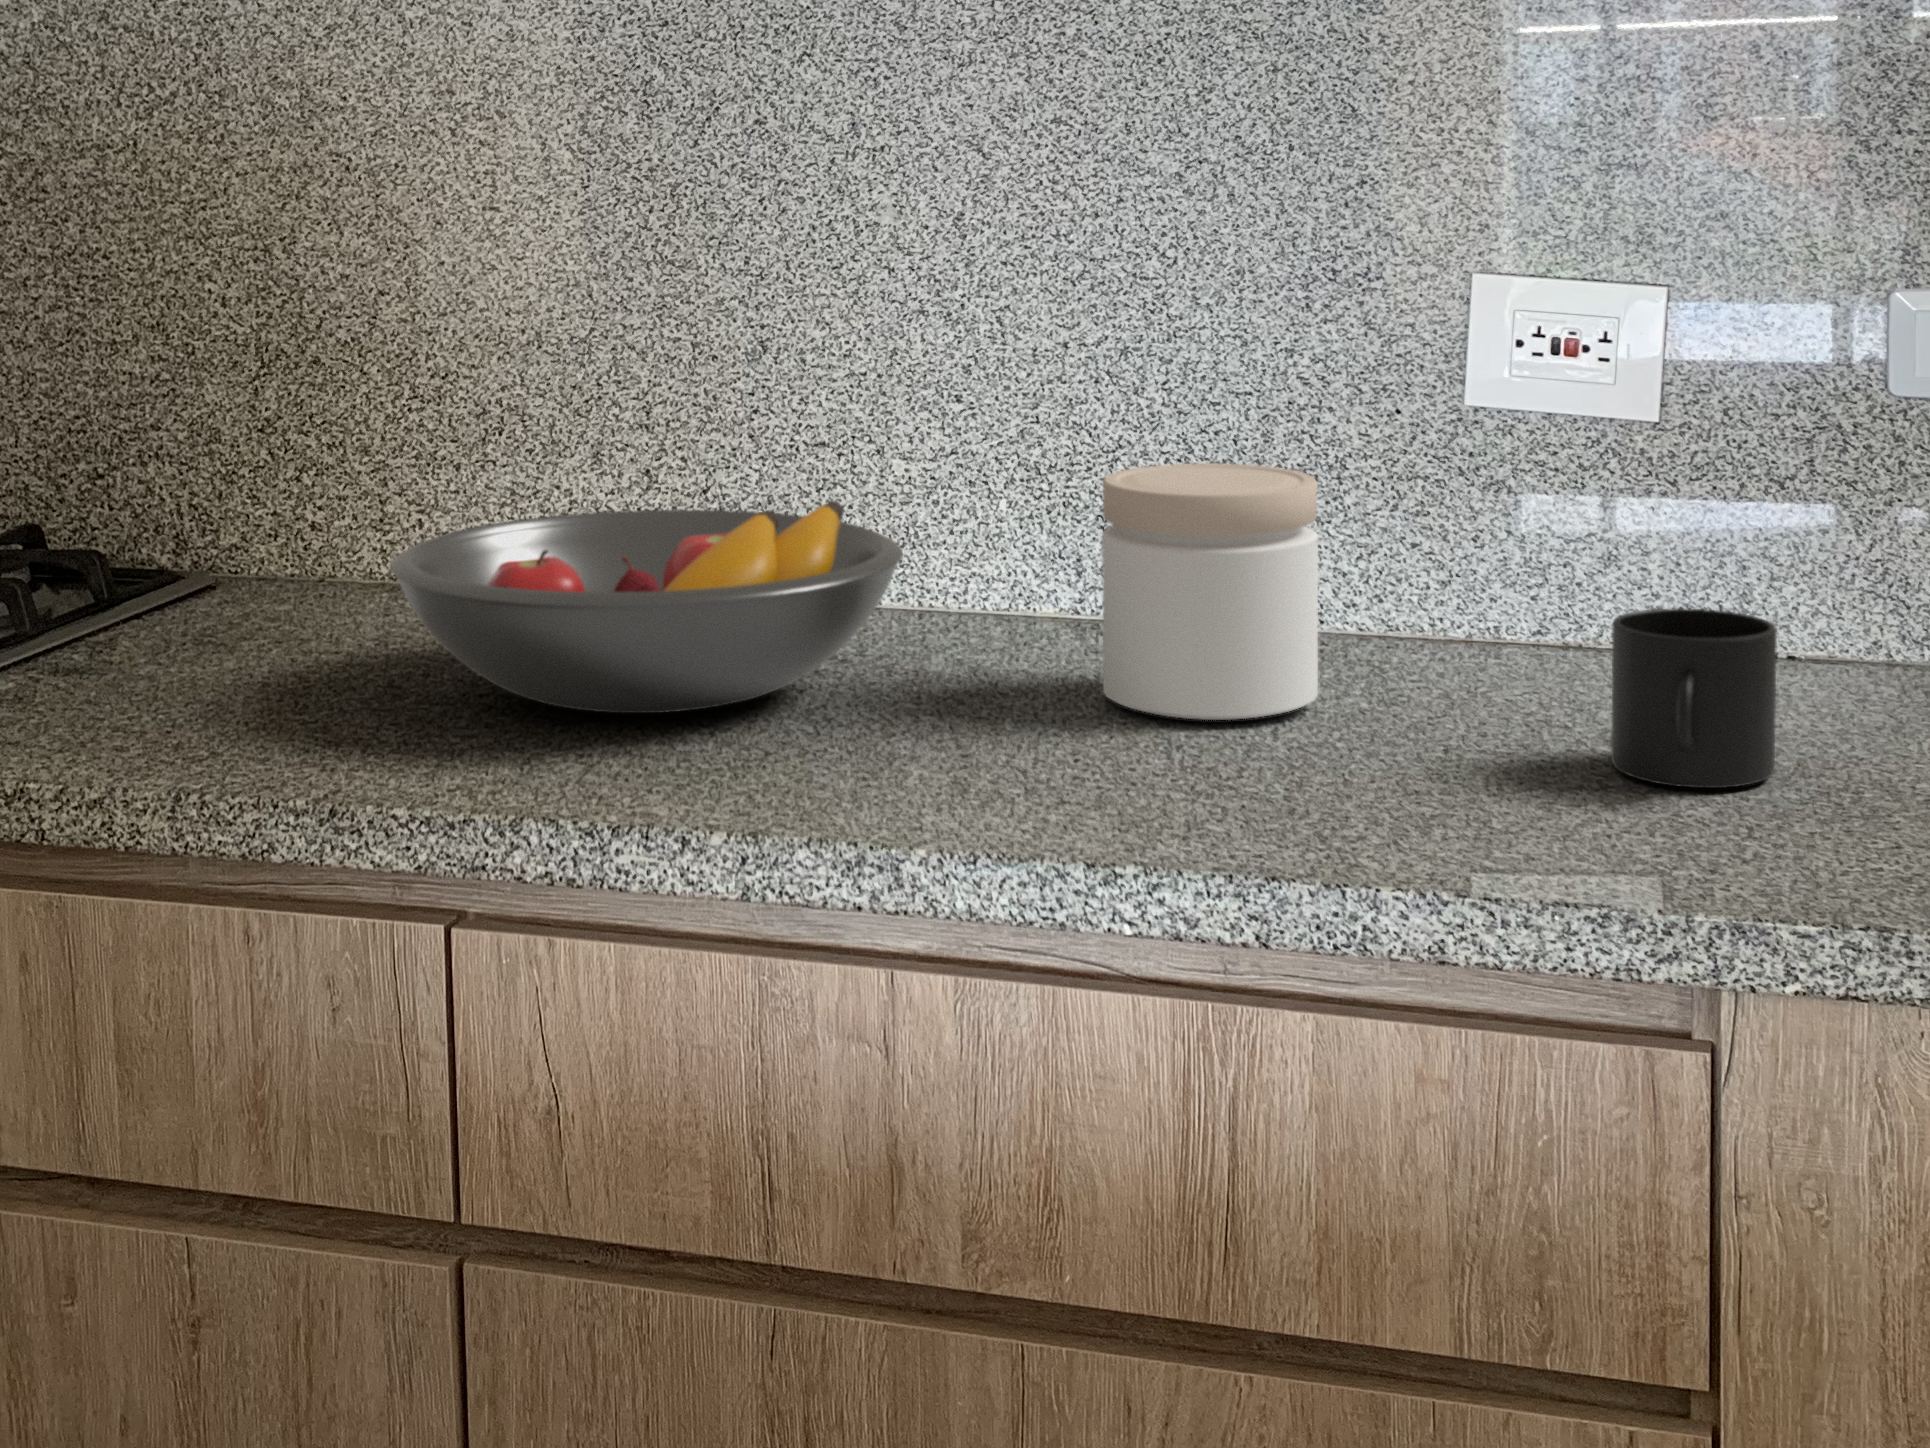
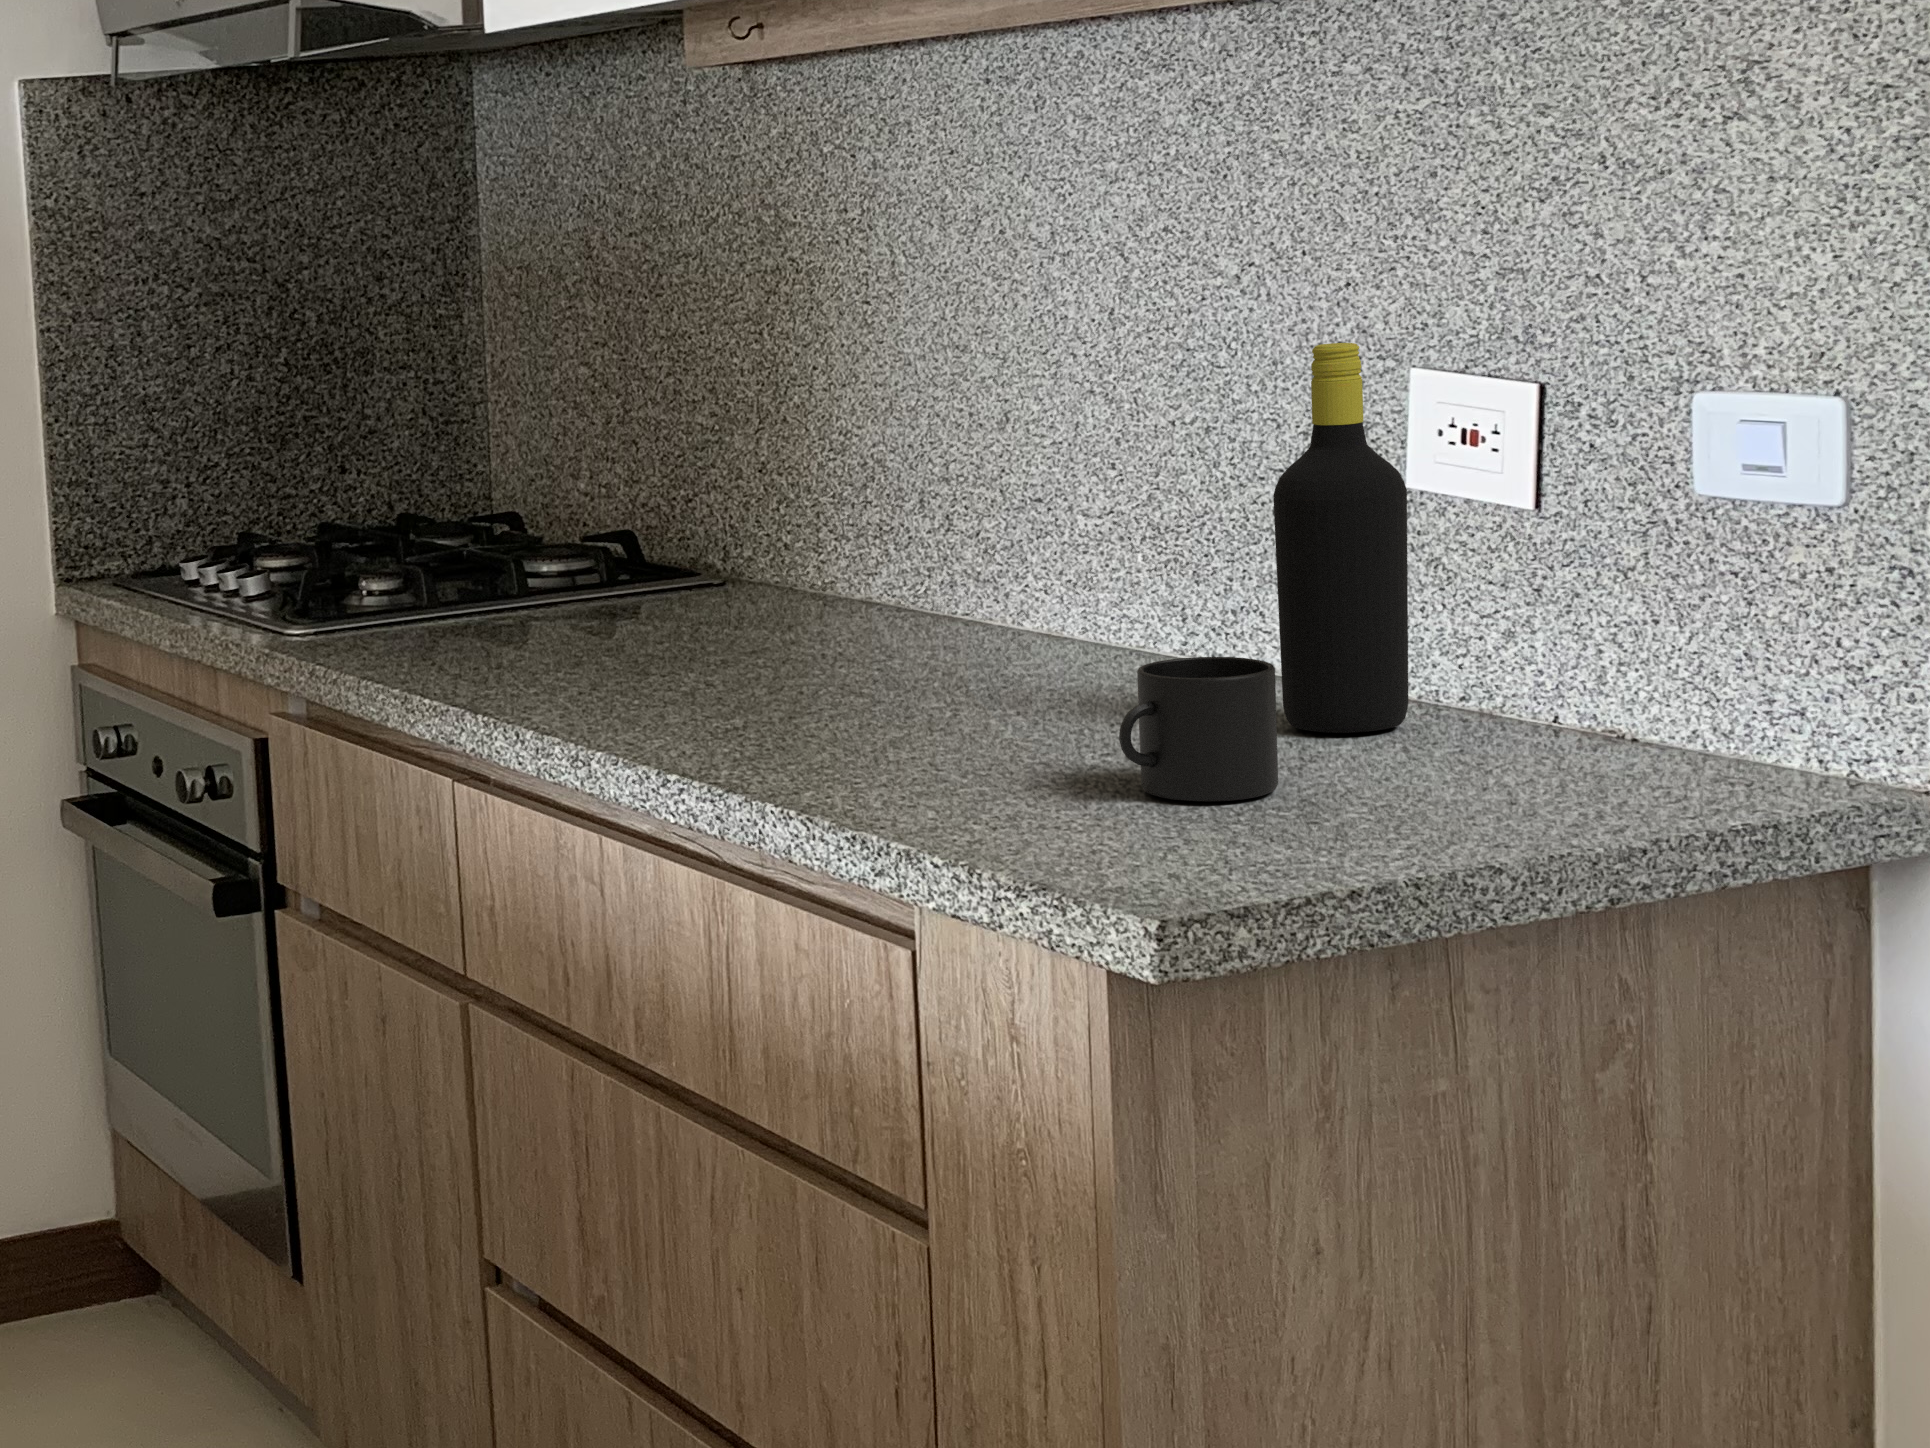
bottle: none [1466,242,1604,688] -> present [1273,343,1408,733]
jar: present [1102,463,1318,720] -> none [964,521,1149,723]
fruit bowl: present [391,501,903,713] -> none [546,535,927,677]

